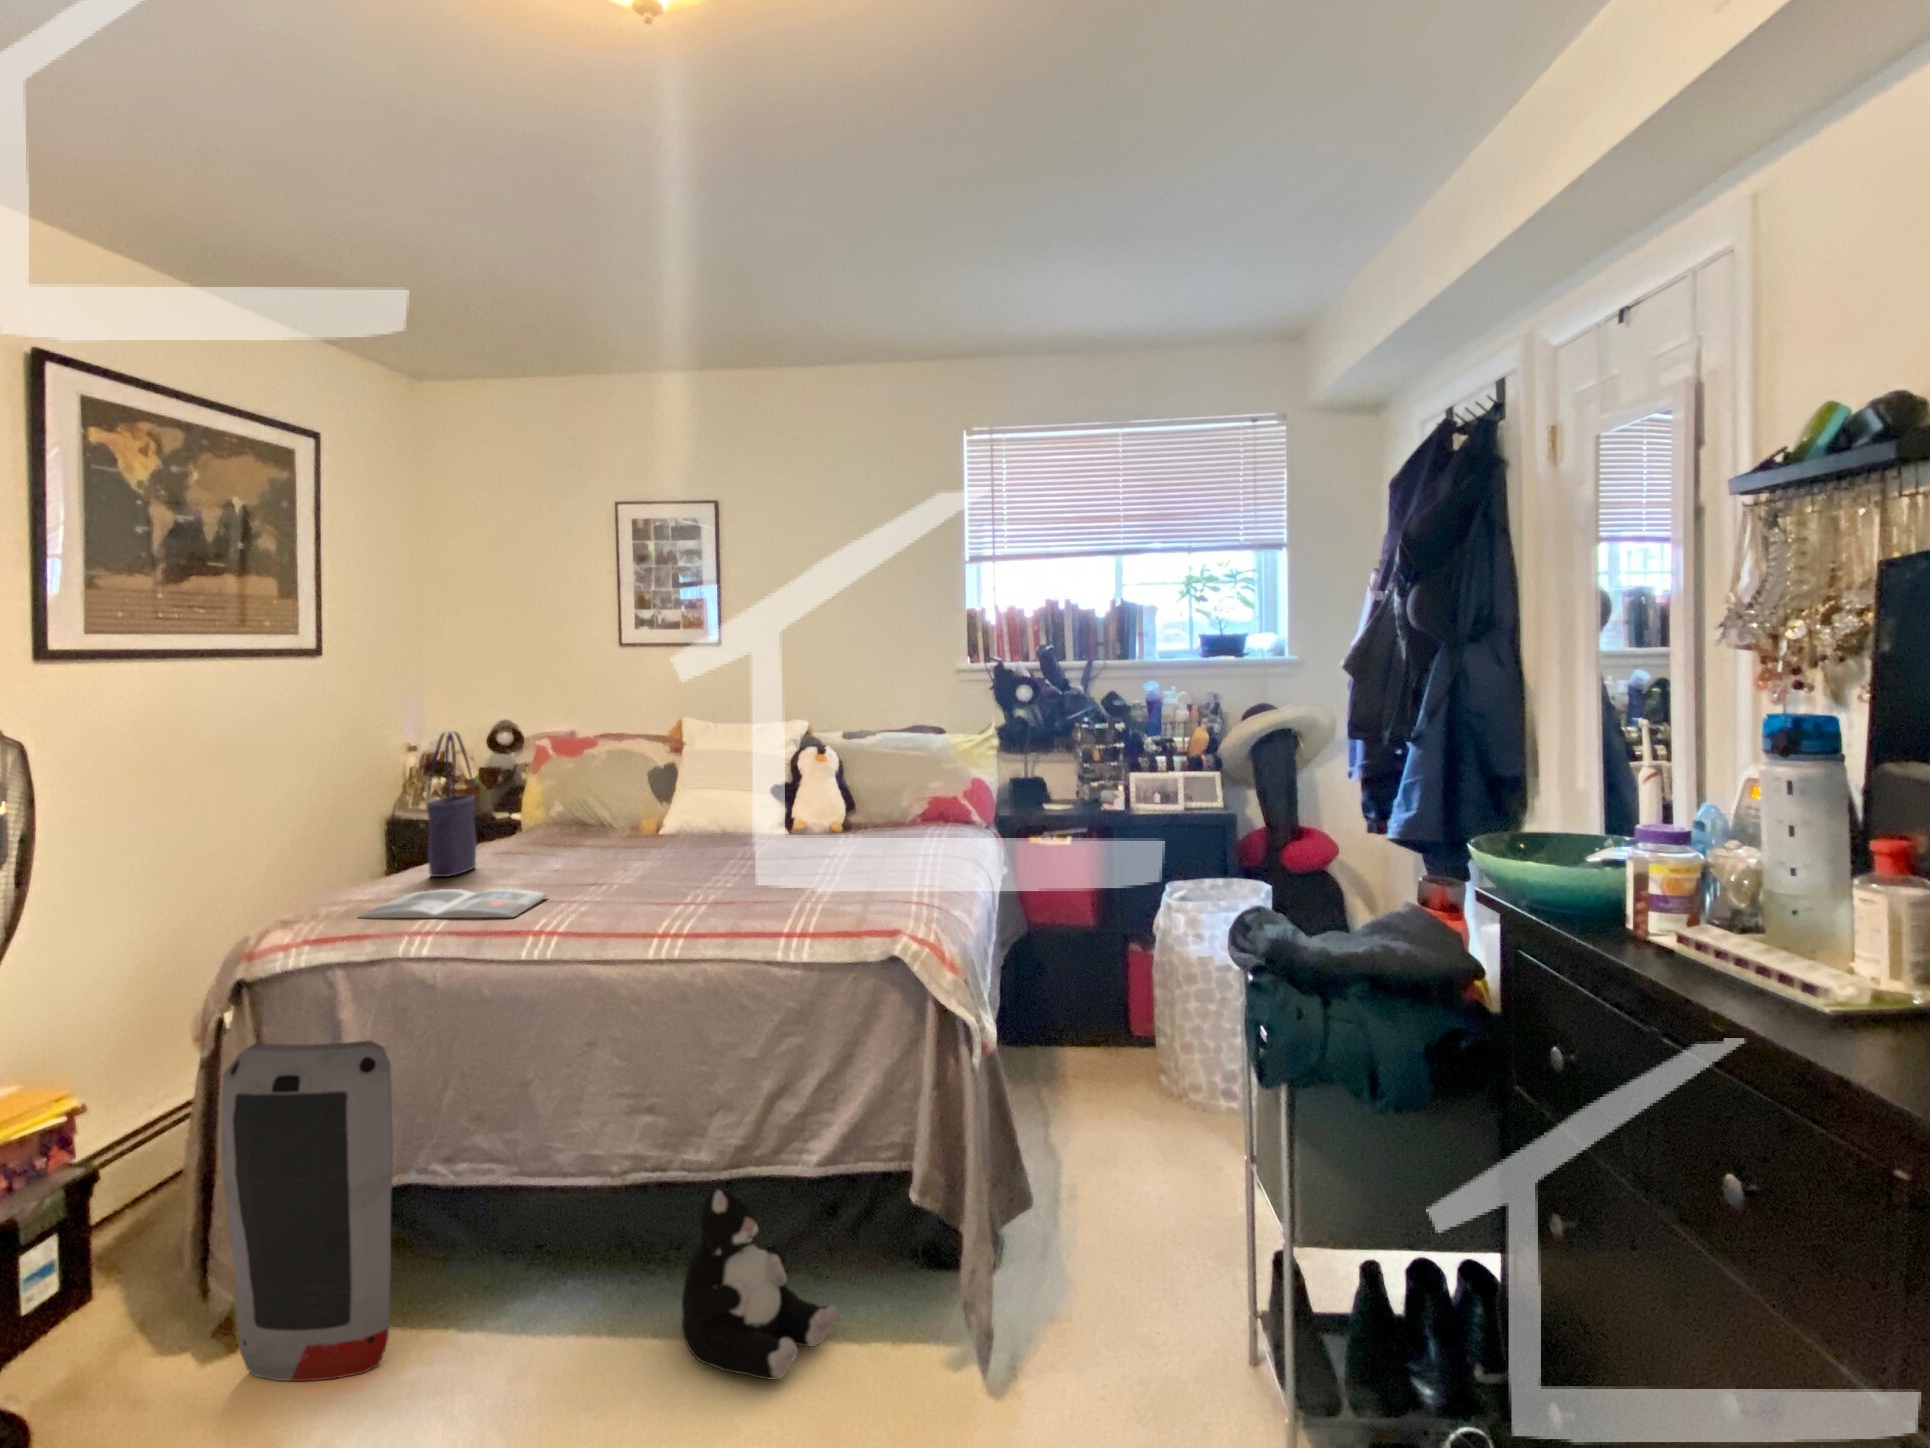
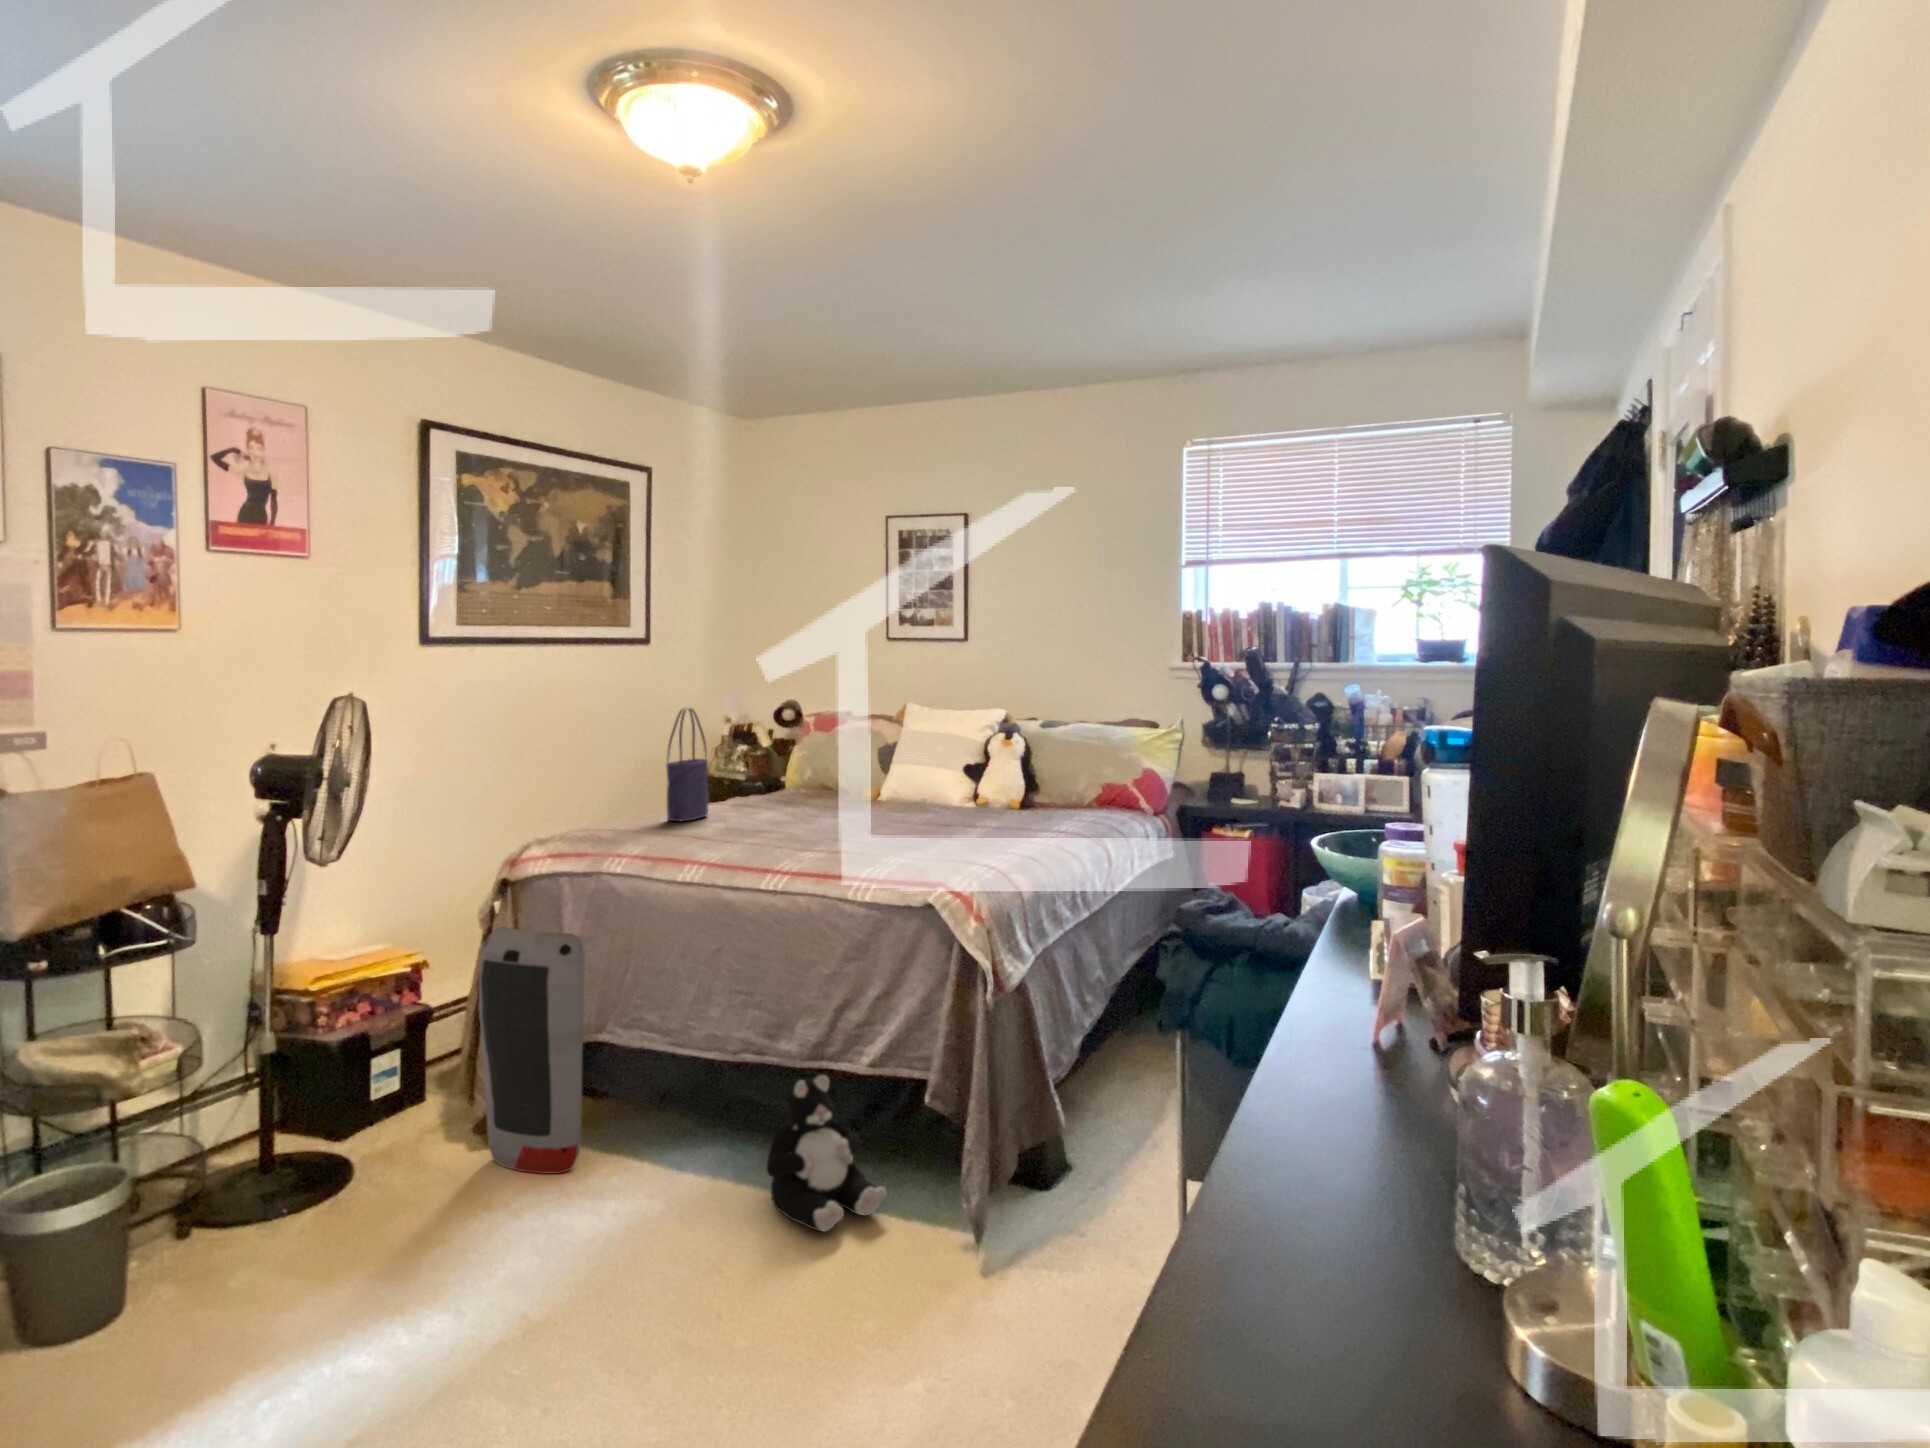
magazine: present [359,889,548,918] -> none [583,829,728,853]

